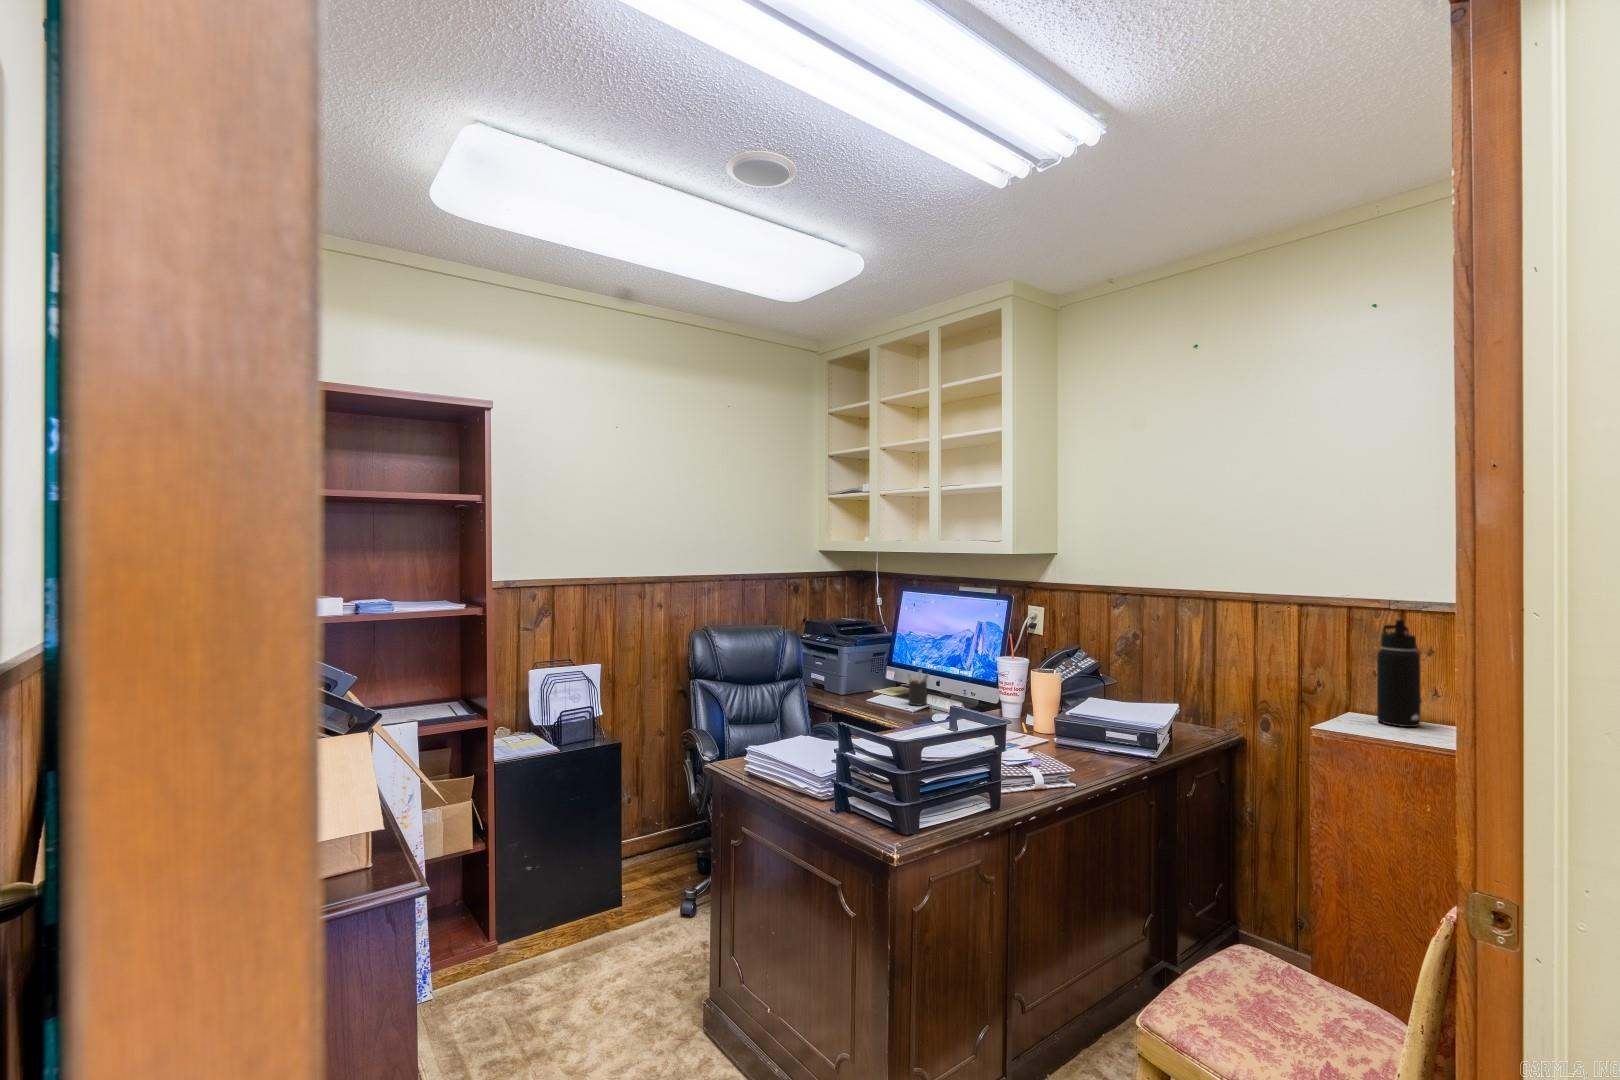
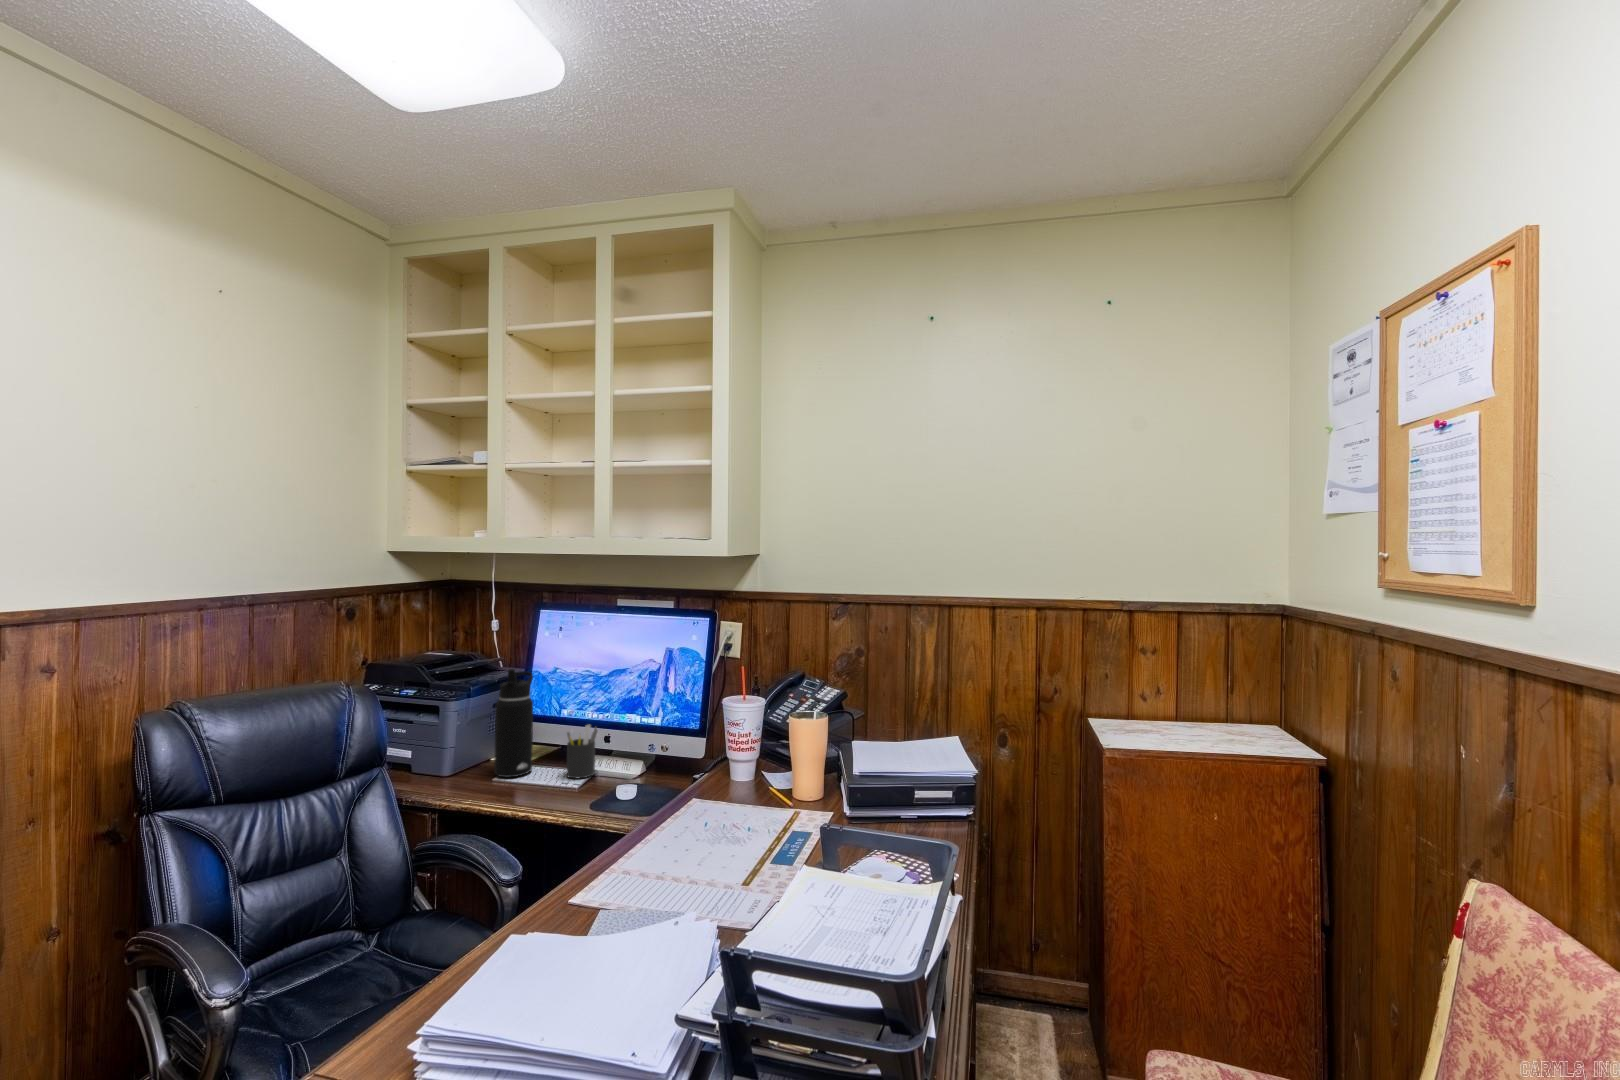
water bottle: present [1377,619,1421,727] -> present [494,669,533,777]

